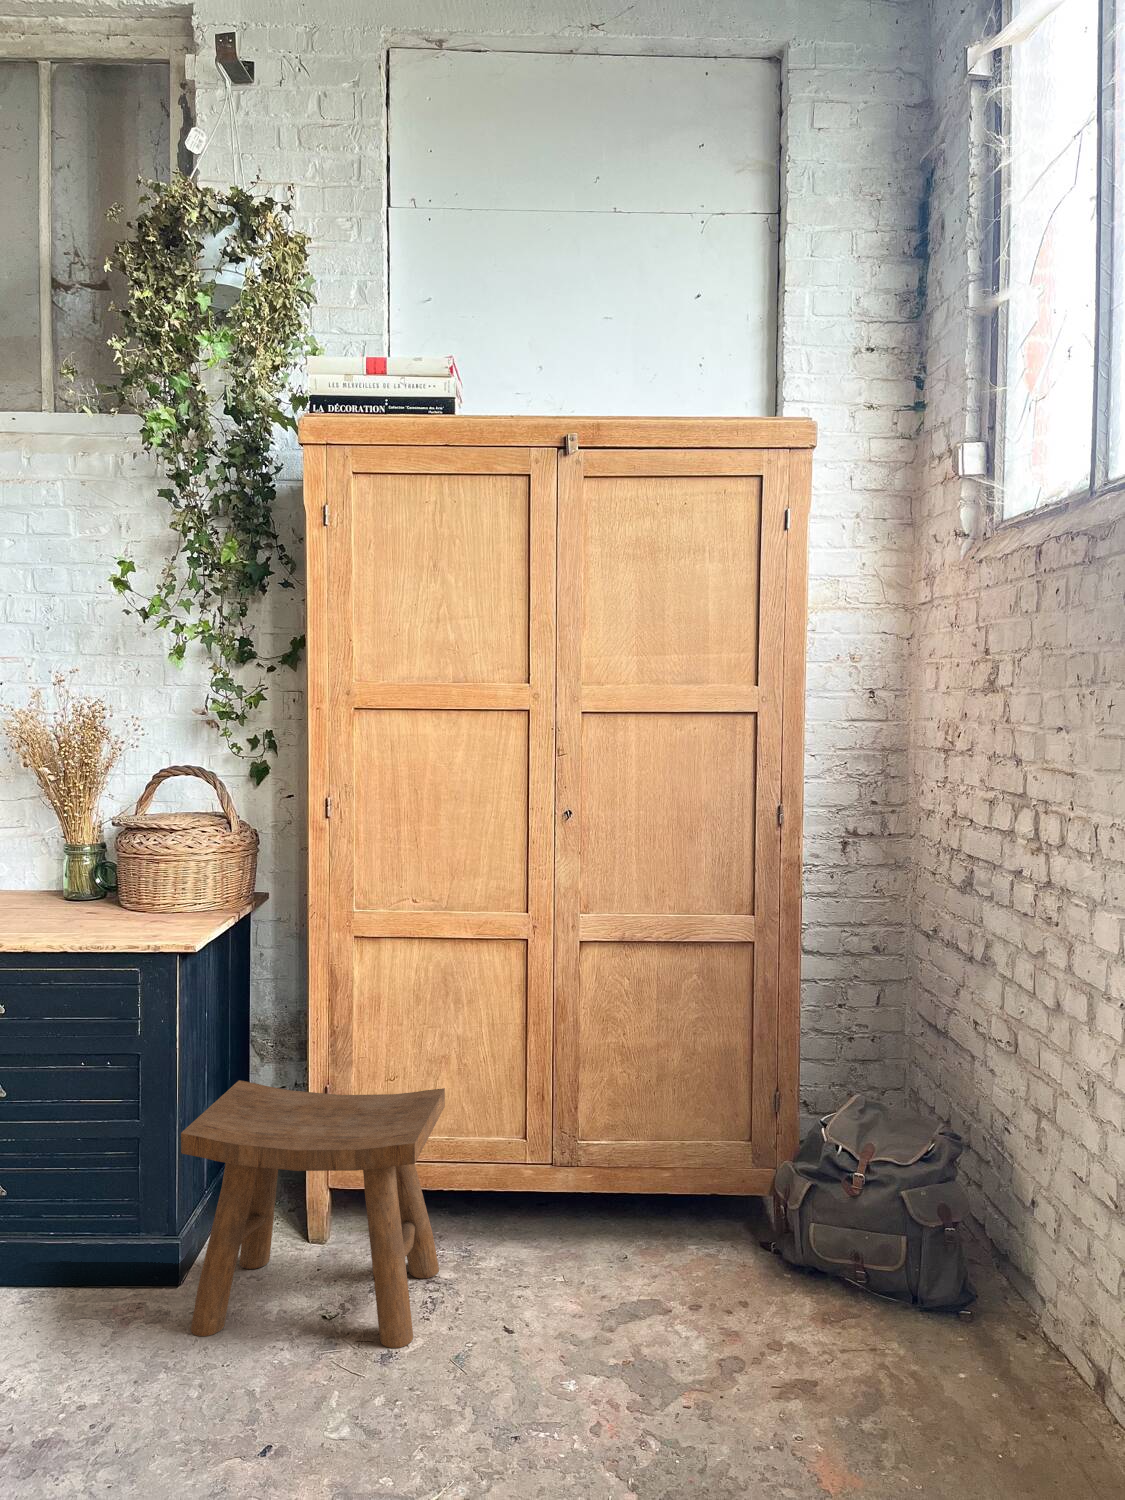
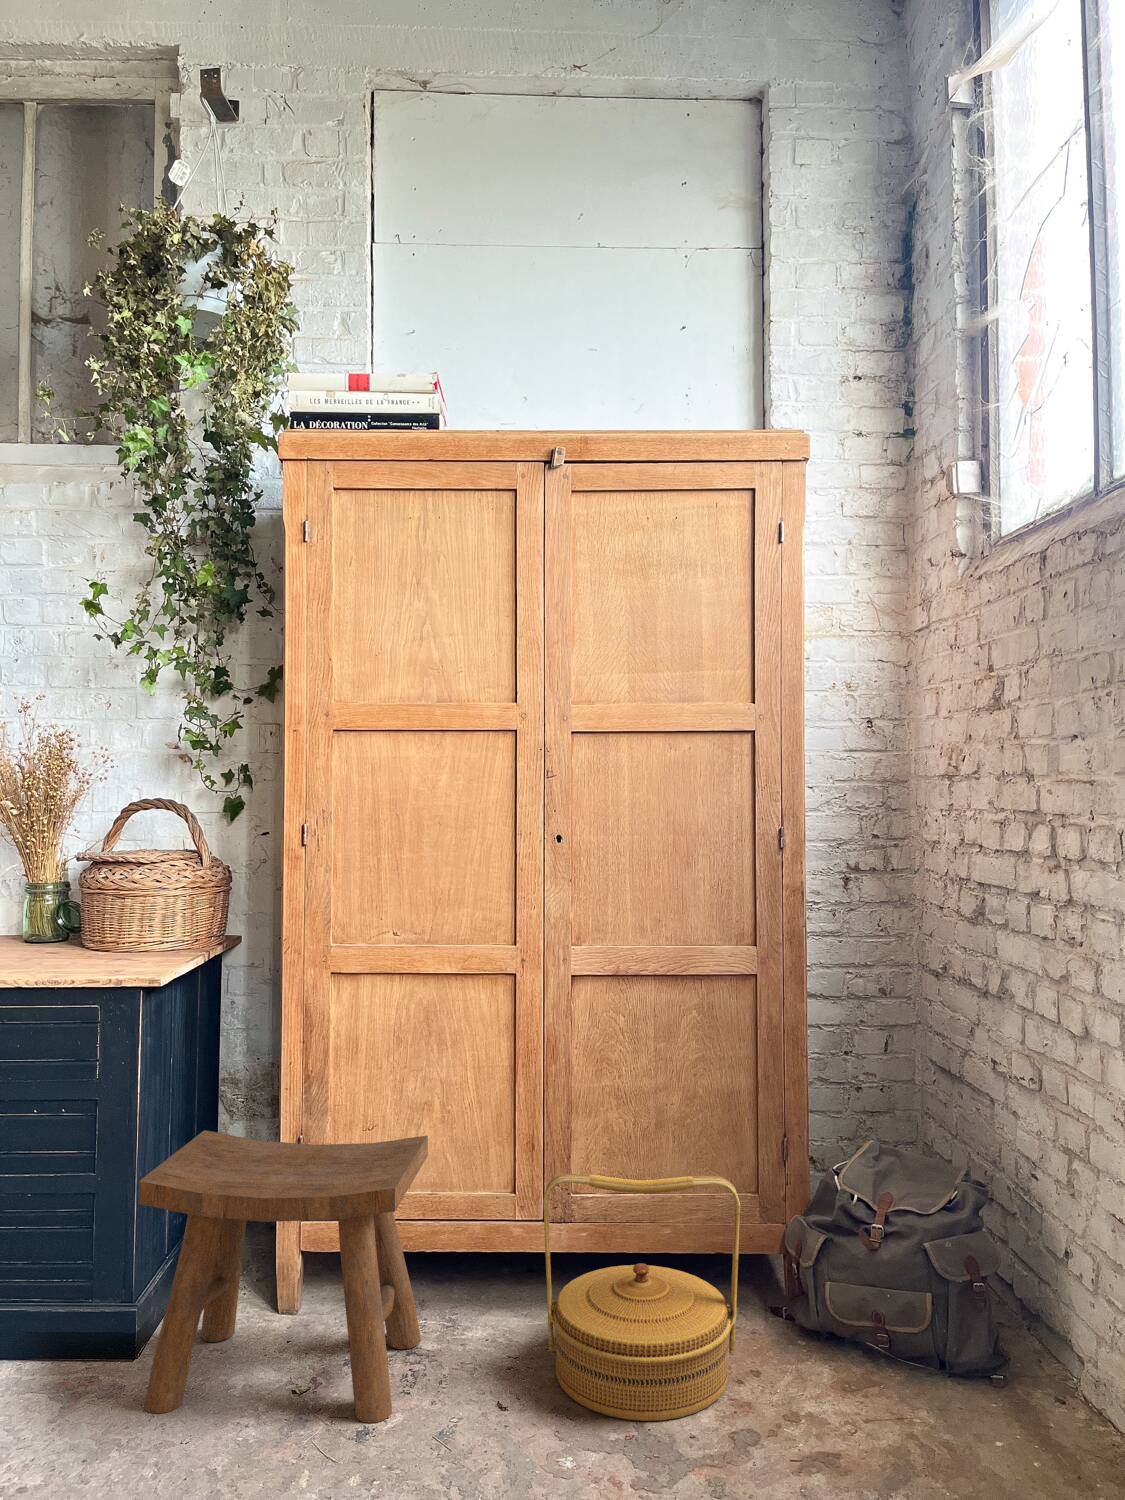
woven basket: none [551,1127,733,1350] -> present [543,1174,740,1421]

